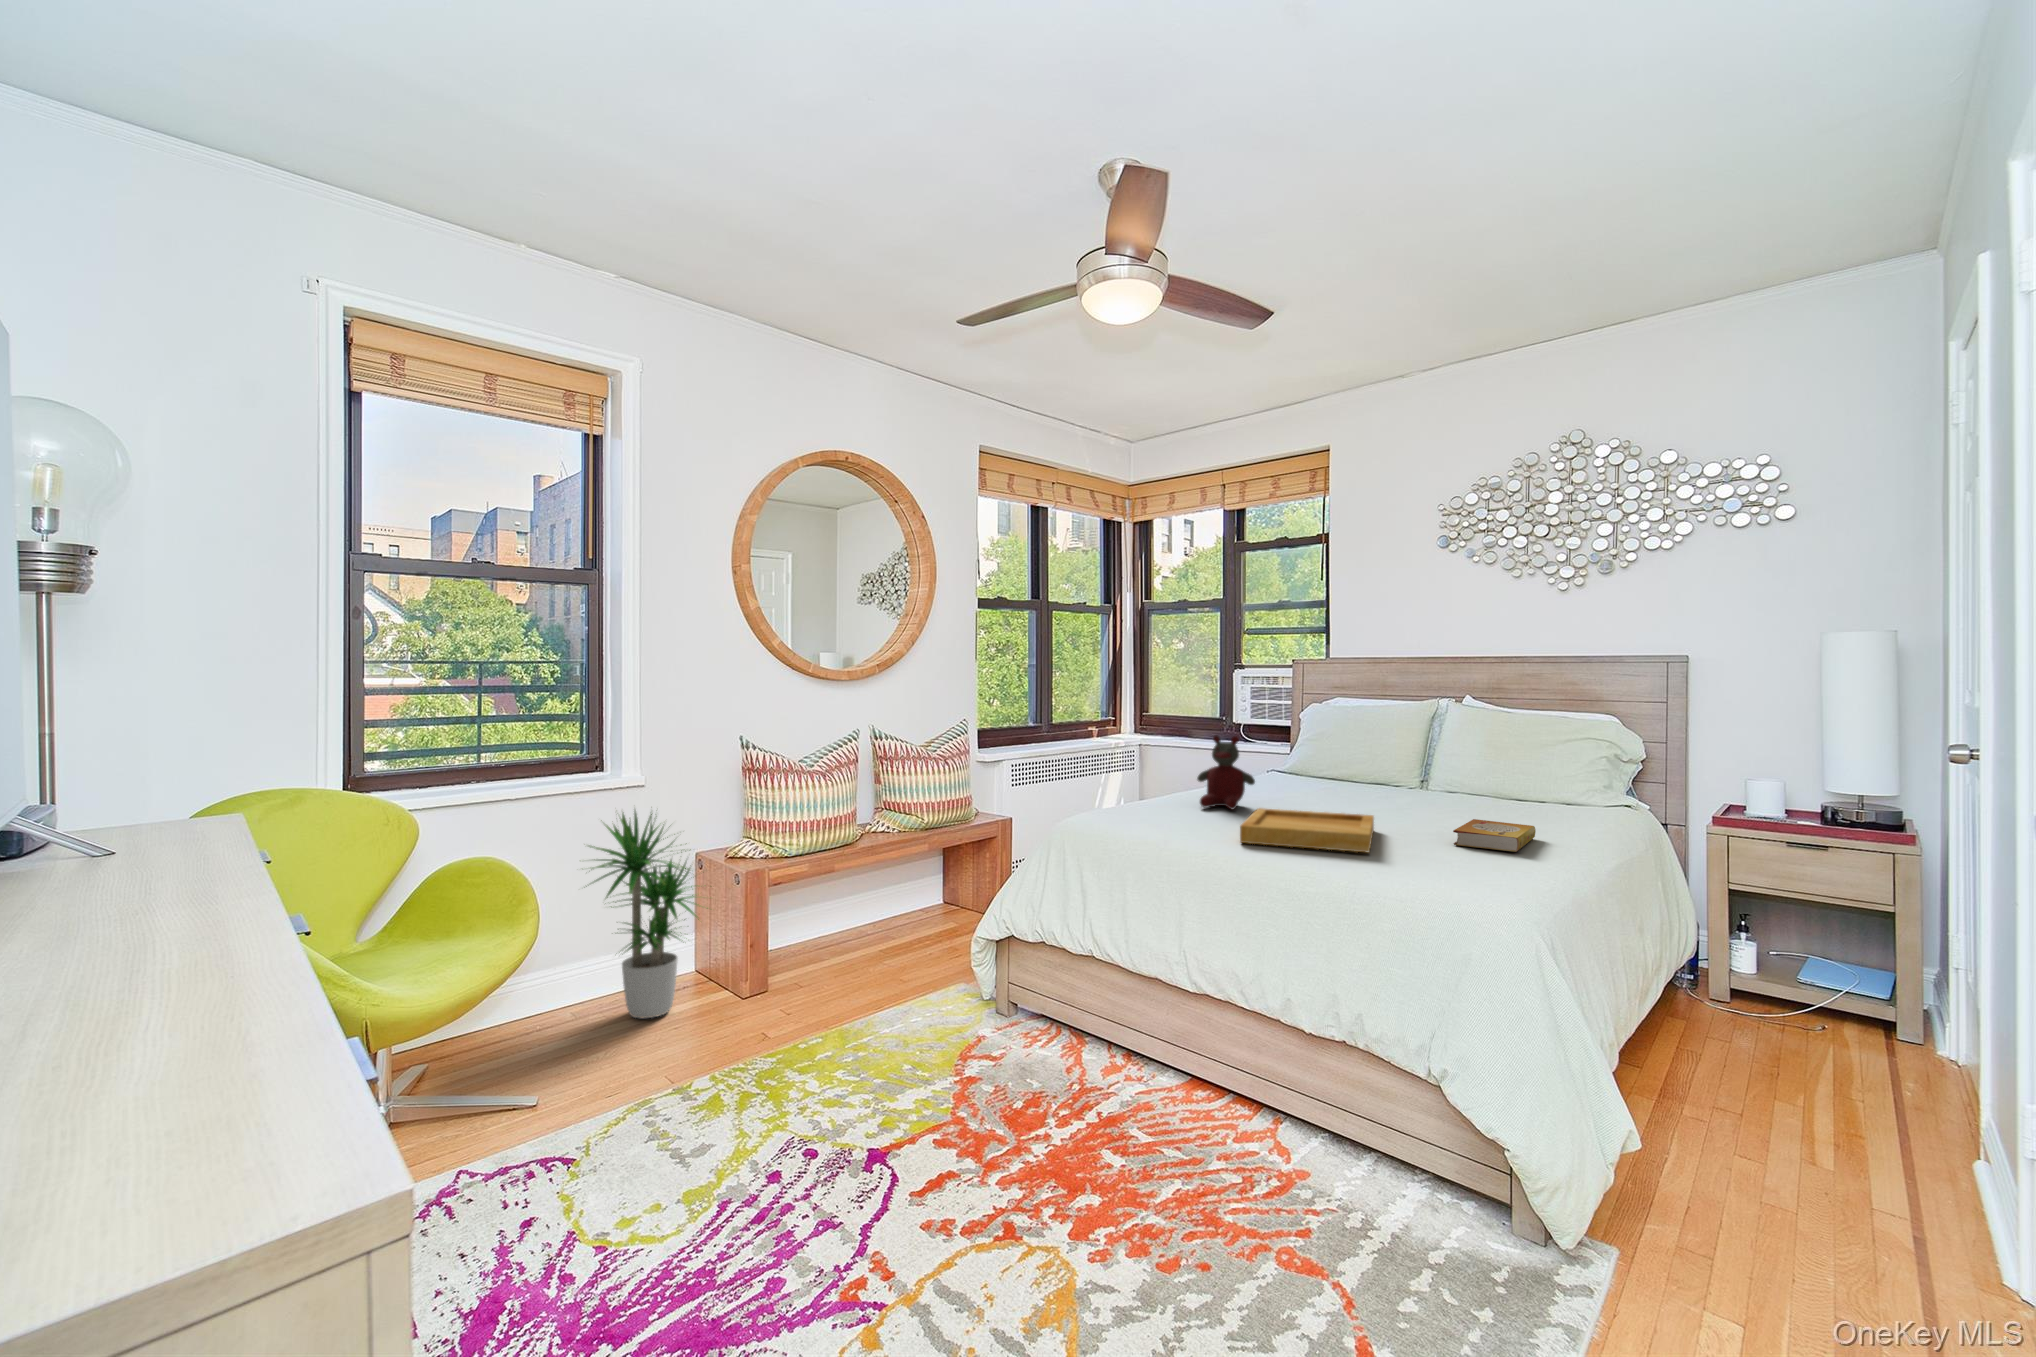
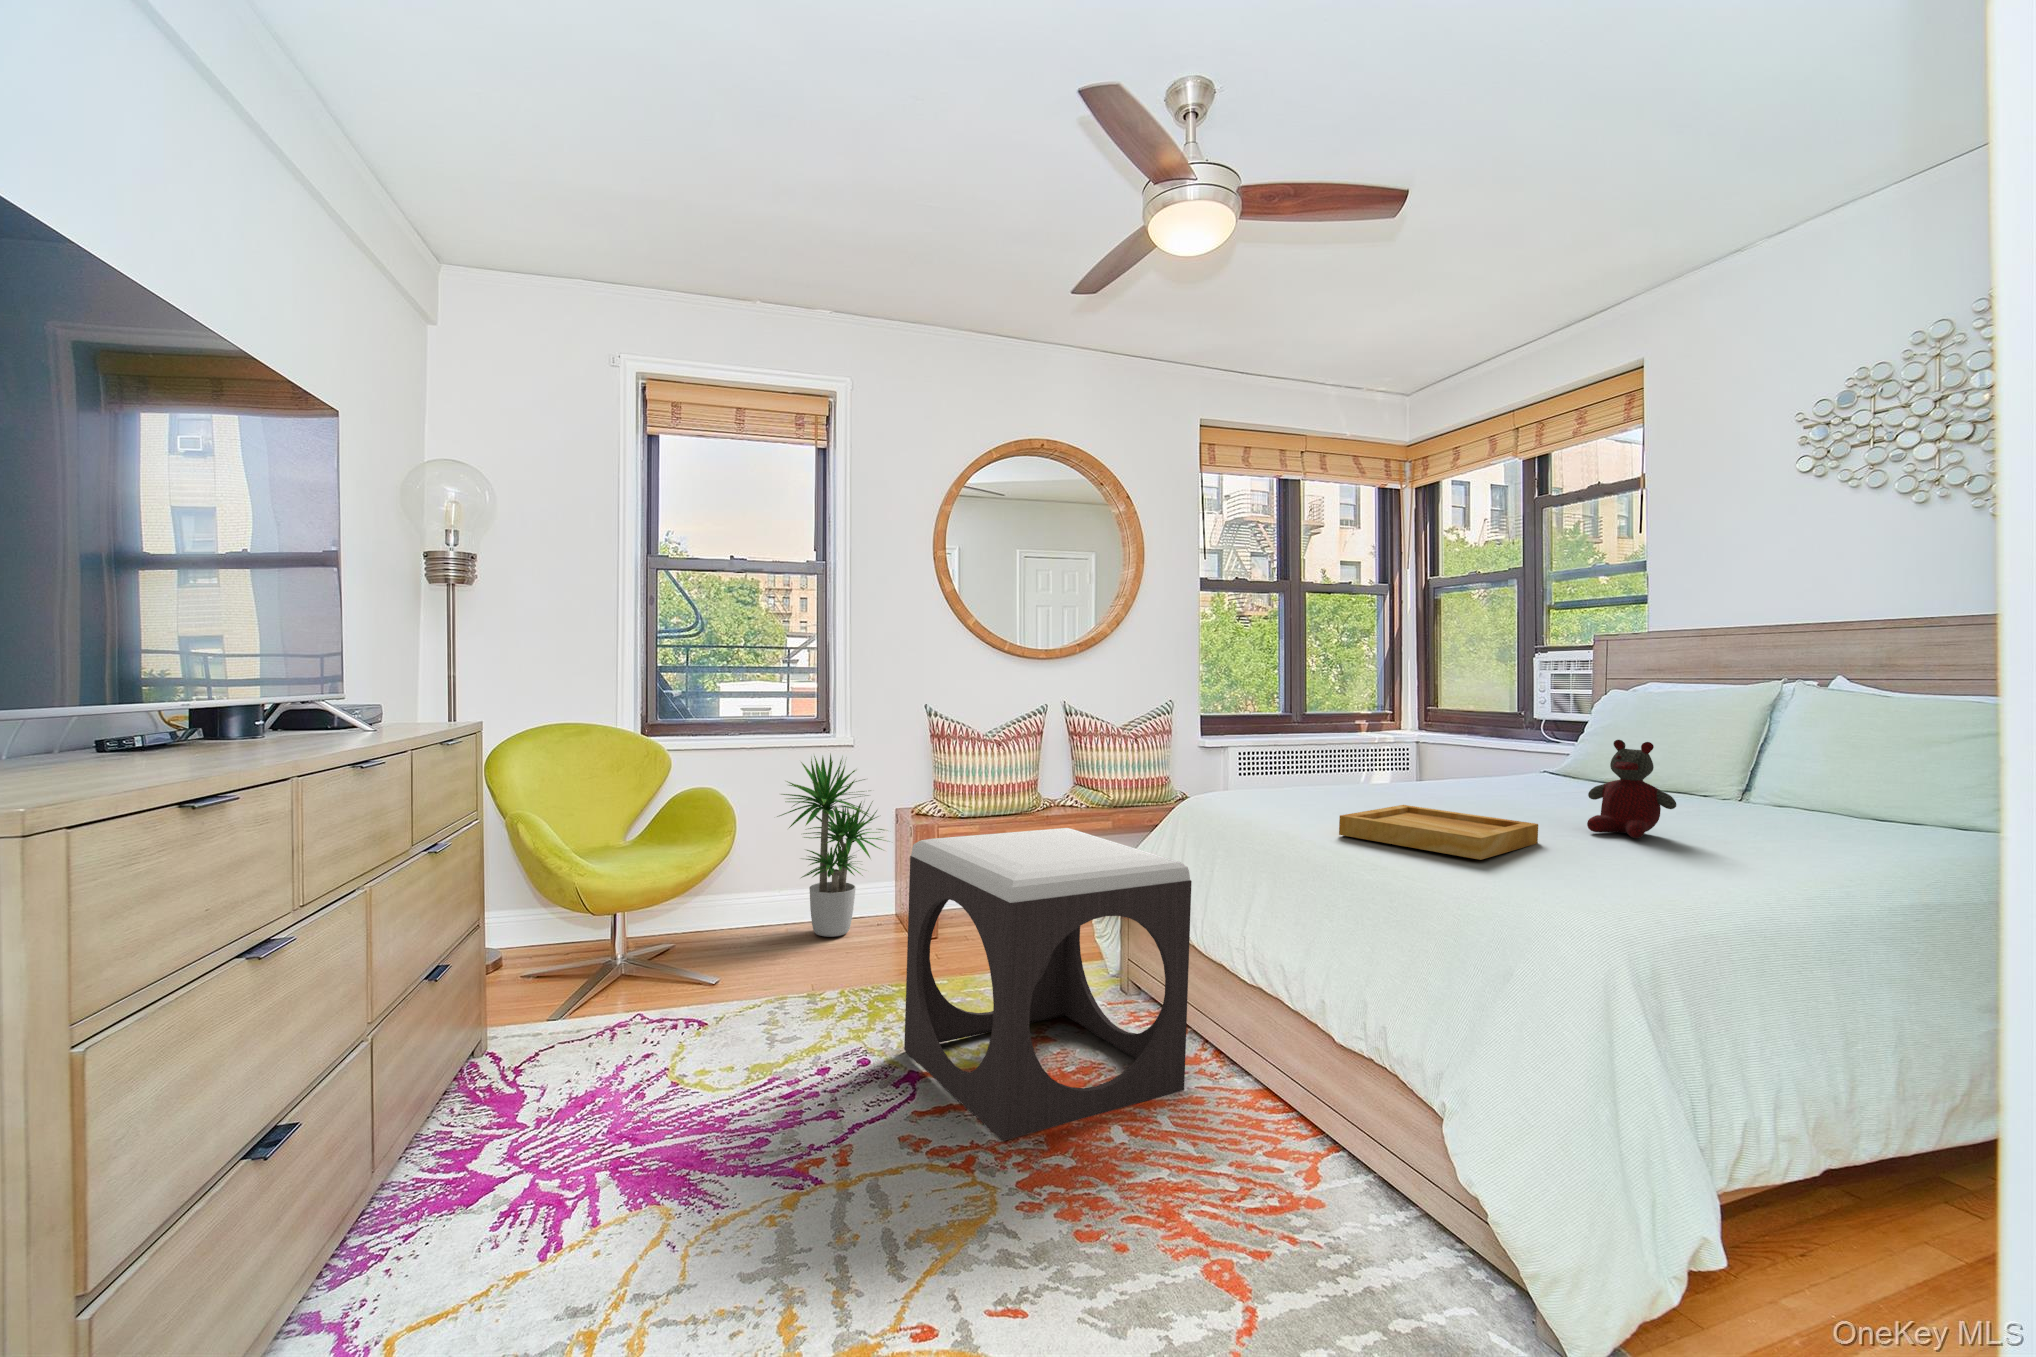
stuffed bear: present [1197,735,1255,809] -> present [1587,740,1676,838]
book: present [1453,819,1536,852] -> none [1622,842,1769,883]
footstool: none [845,864,1132,1198] -> present [904,828,1192,1141]

